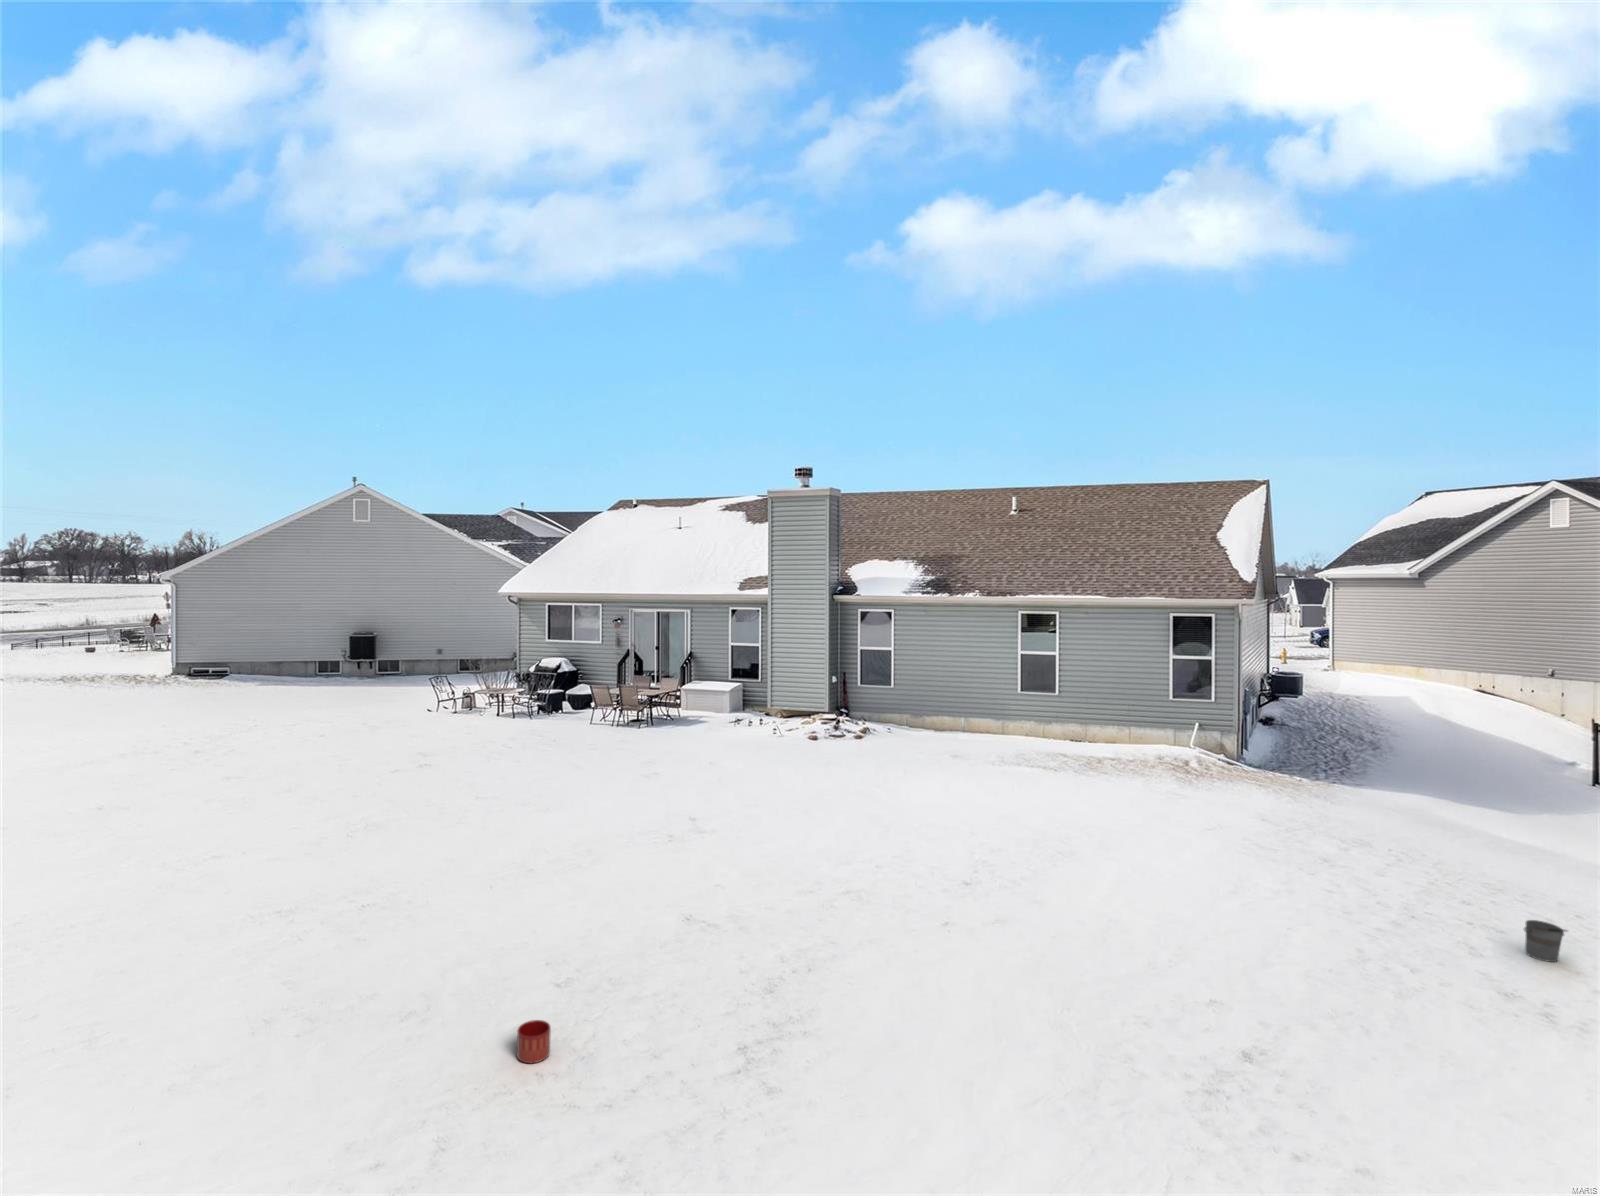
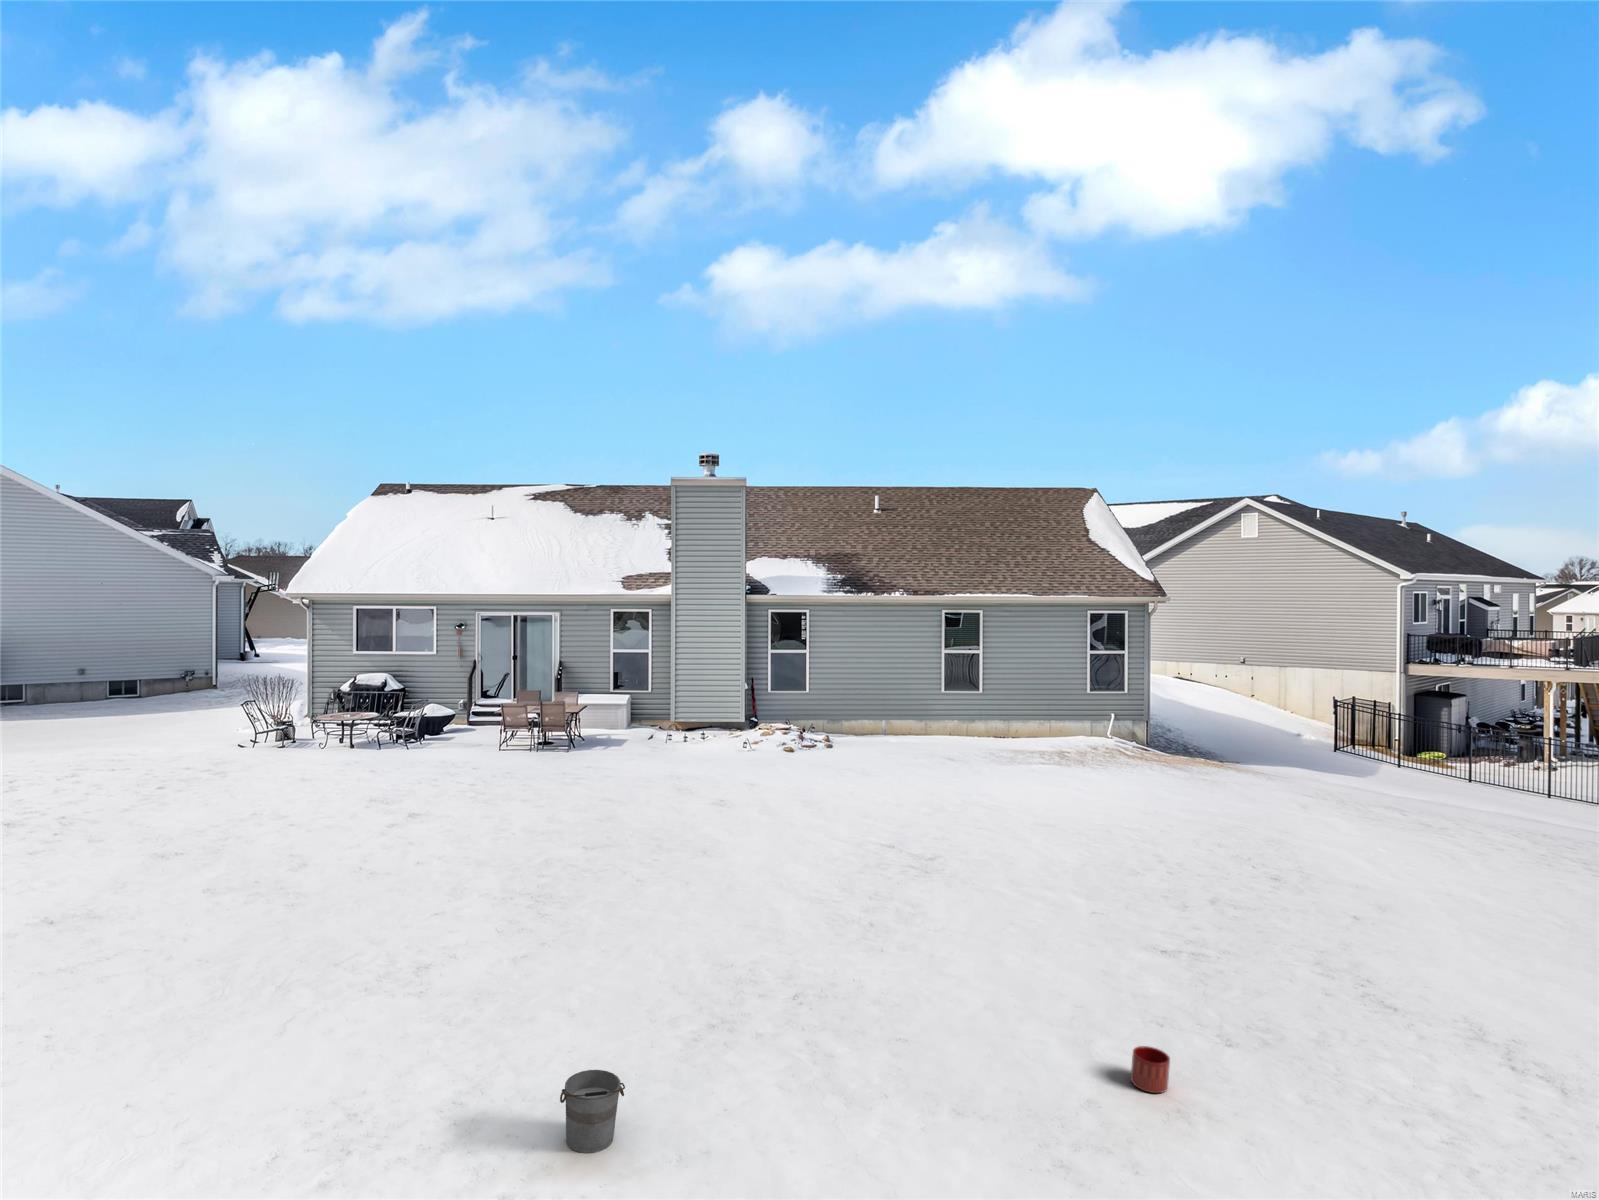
bucket: present [1524,920,1567,962] -> present [560,1070,625,1153]

